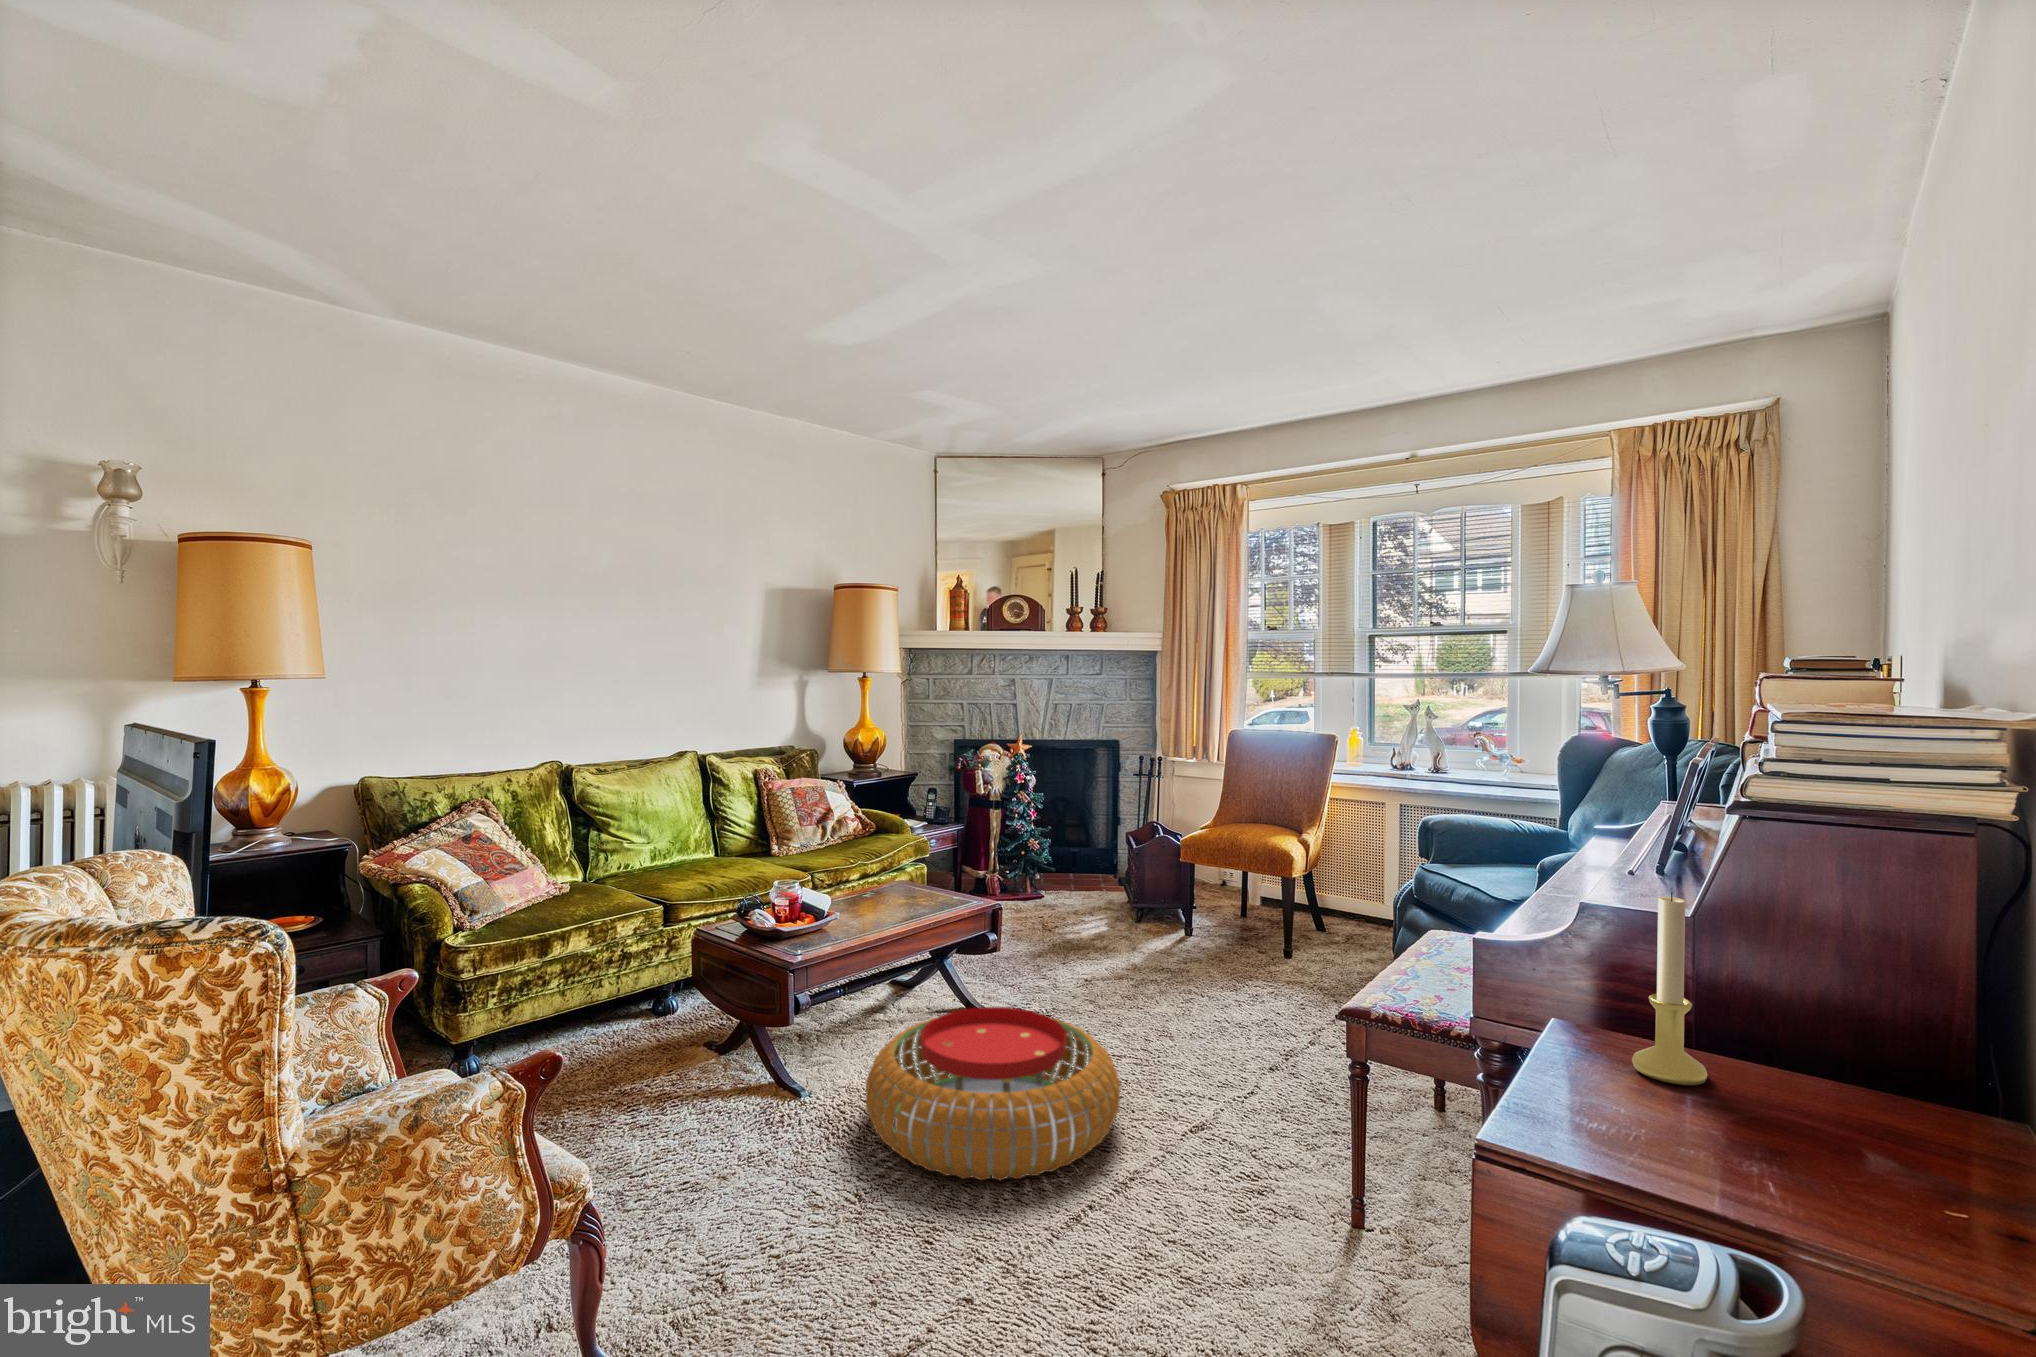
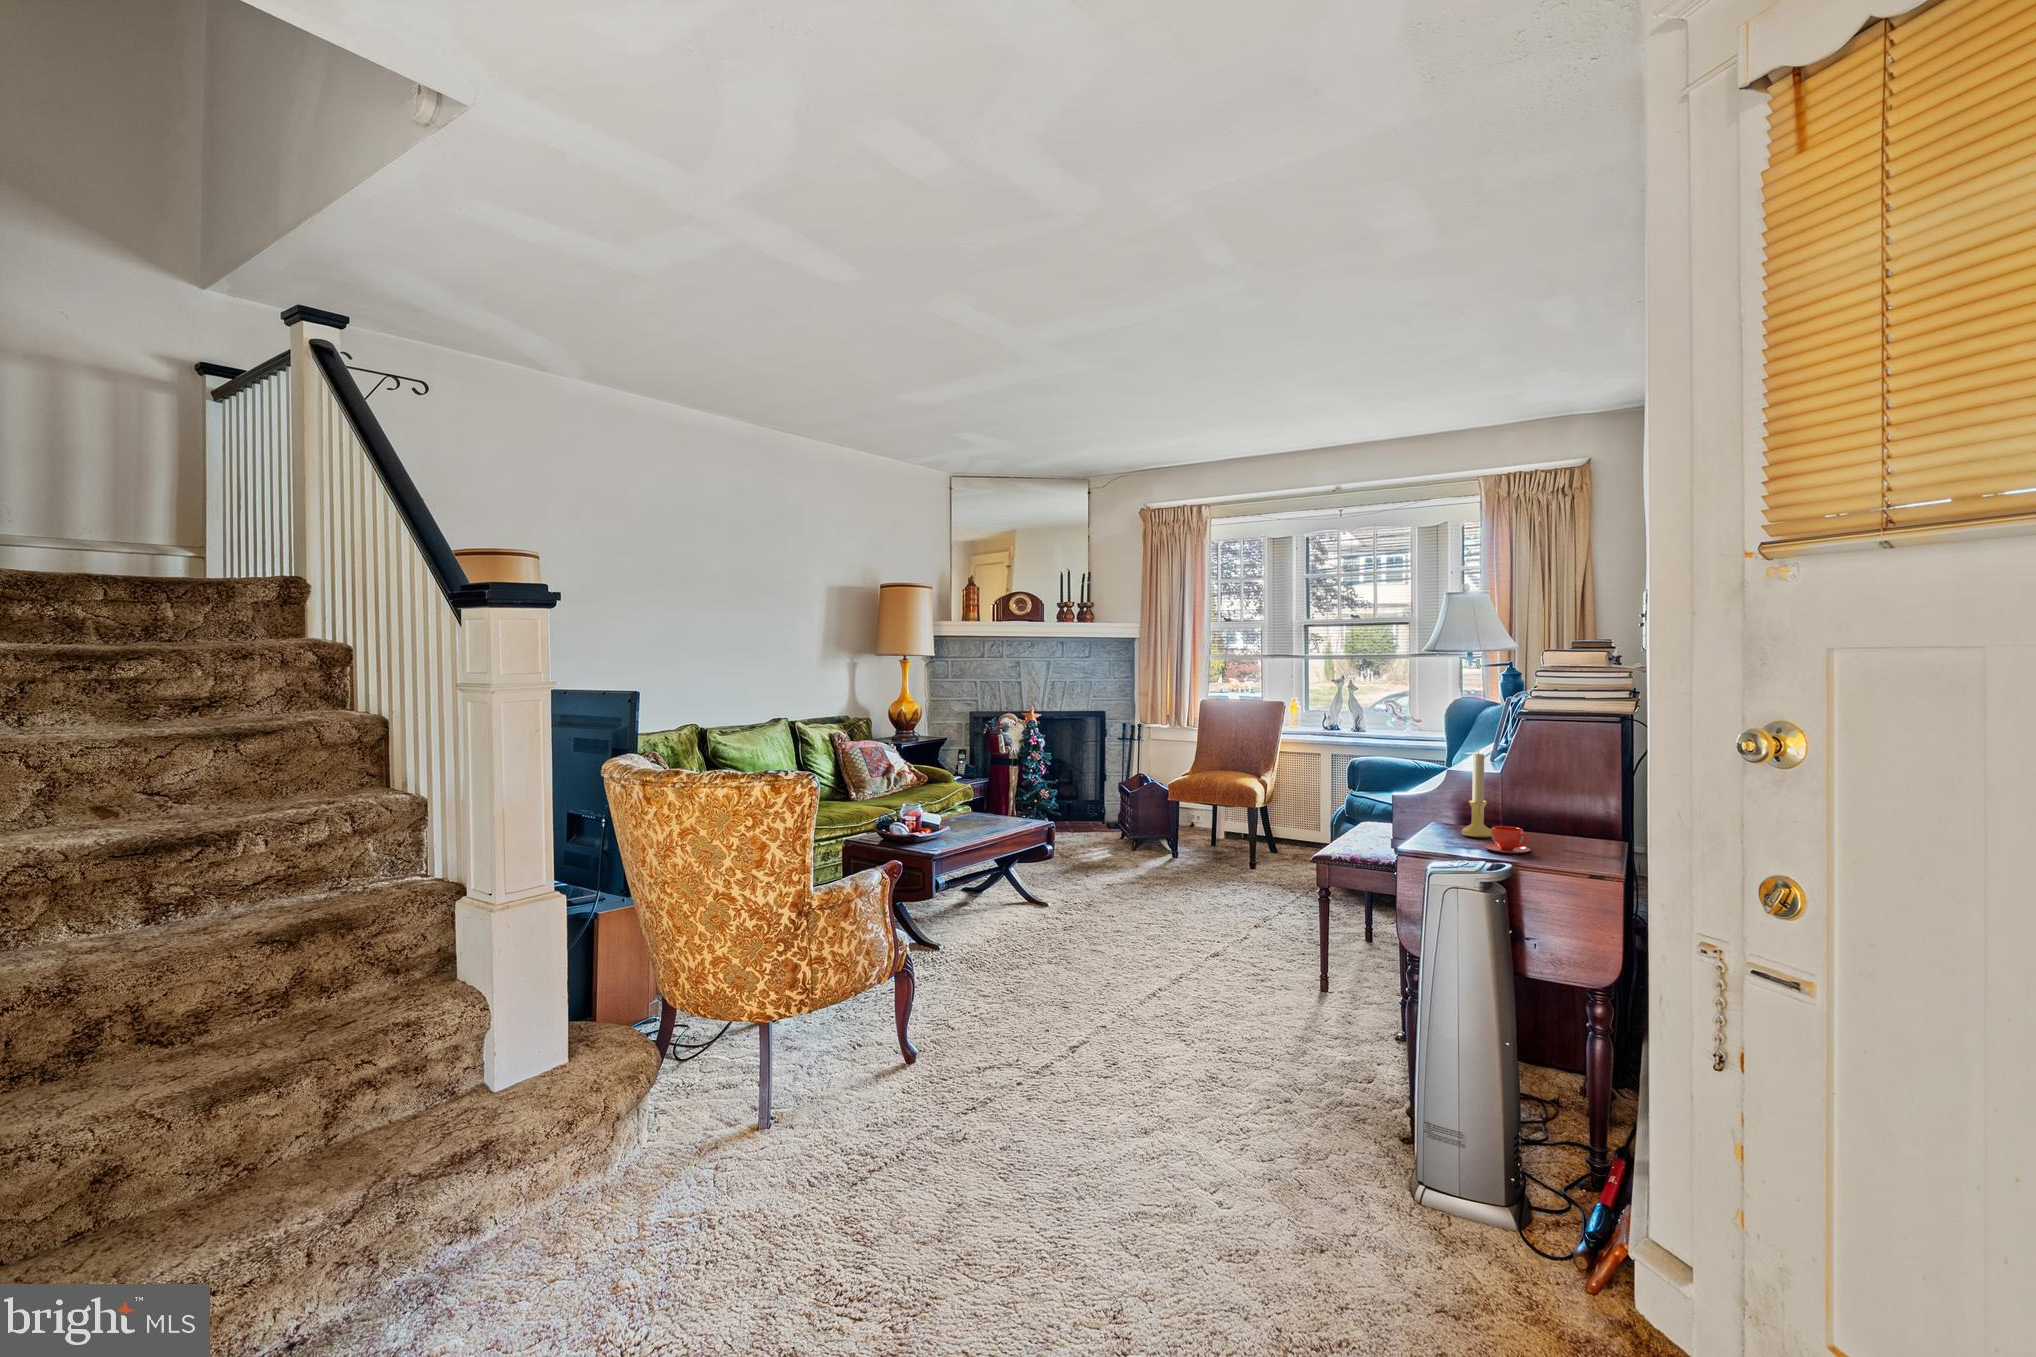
pouf: present [866,1007,1120,1180] -> none [997,881,1167,974]
teacup: none [1699,1081,1822,1166] -> present [1485,826,1530,853]

